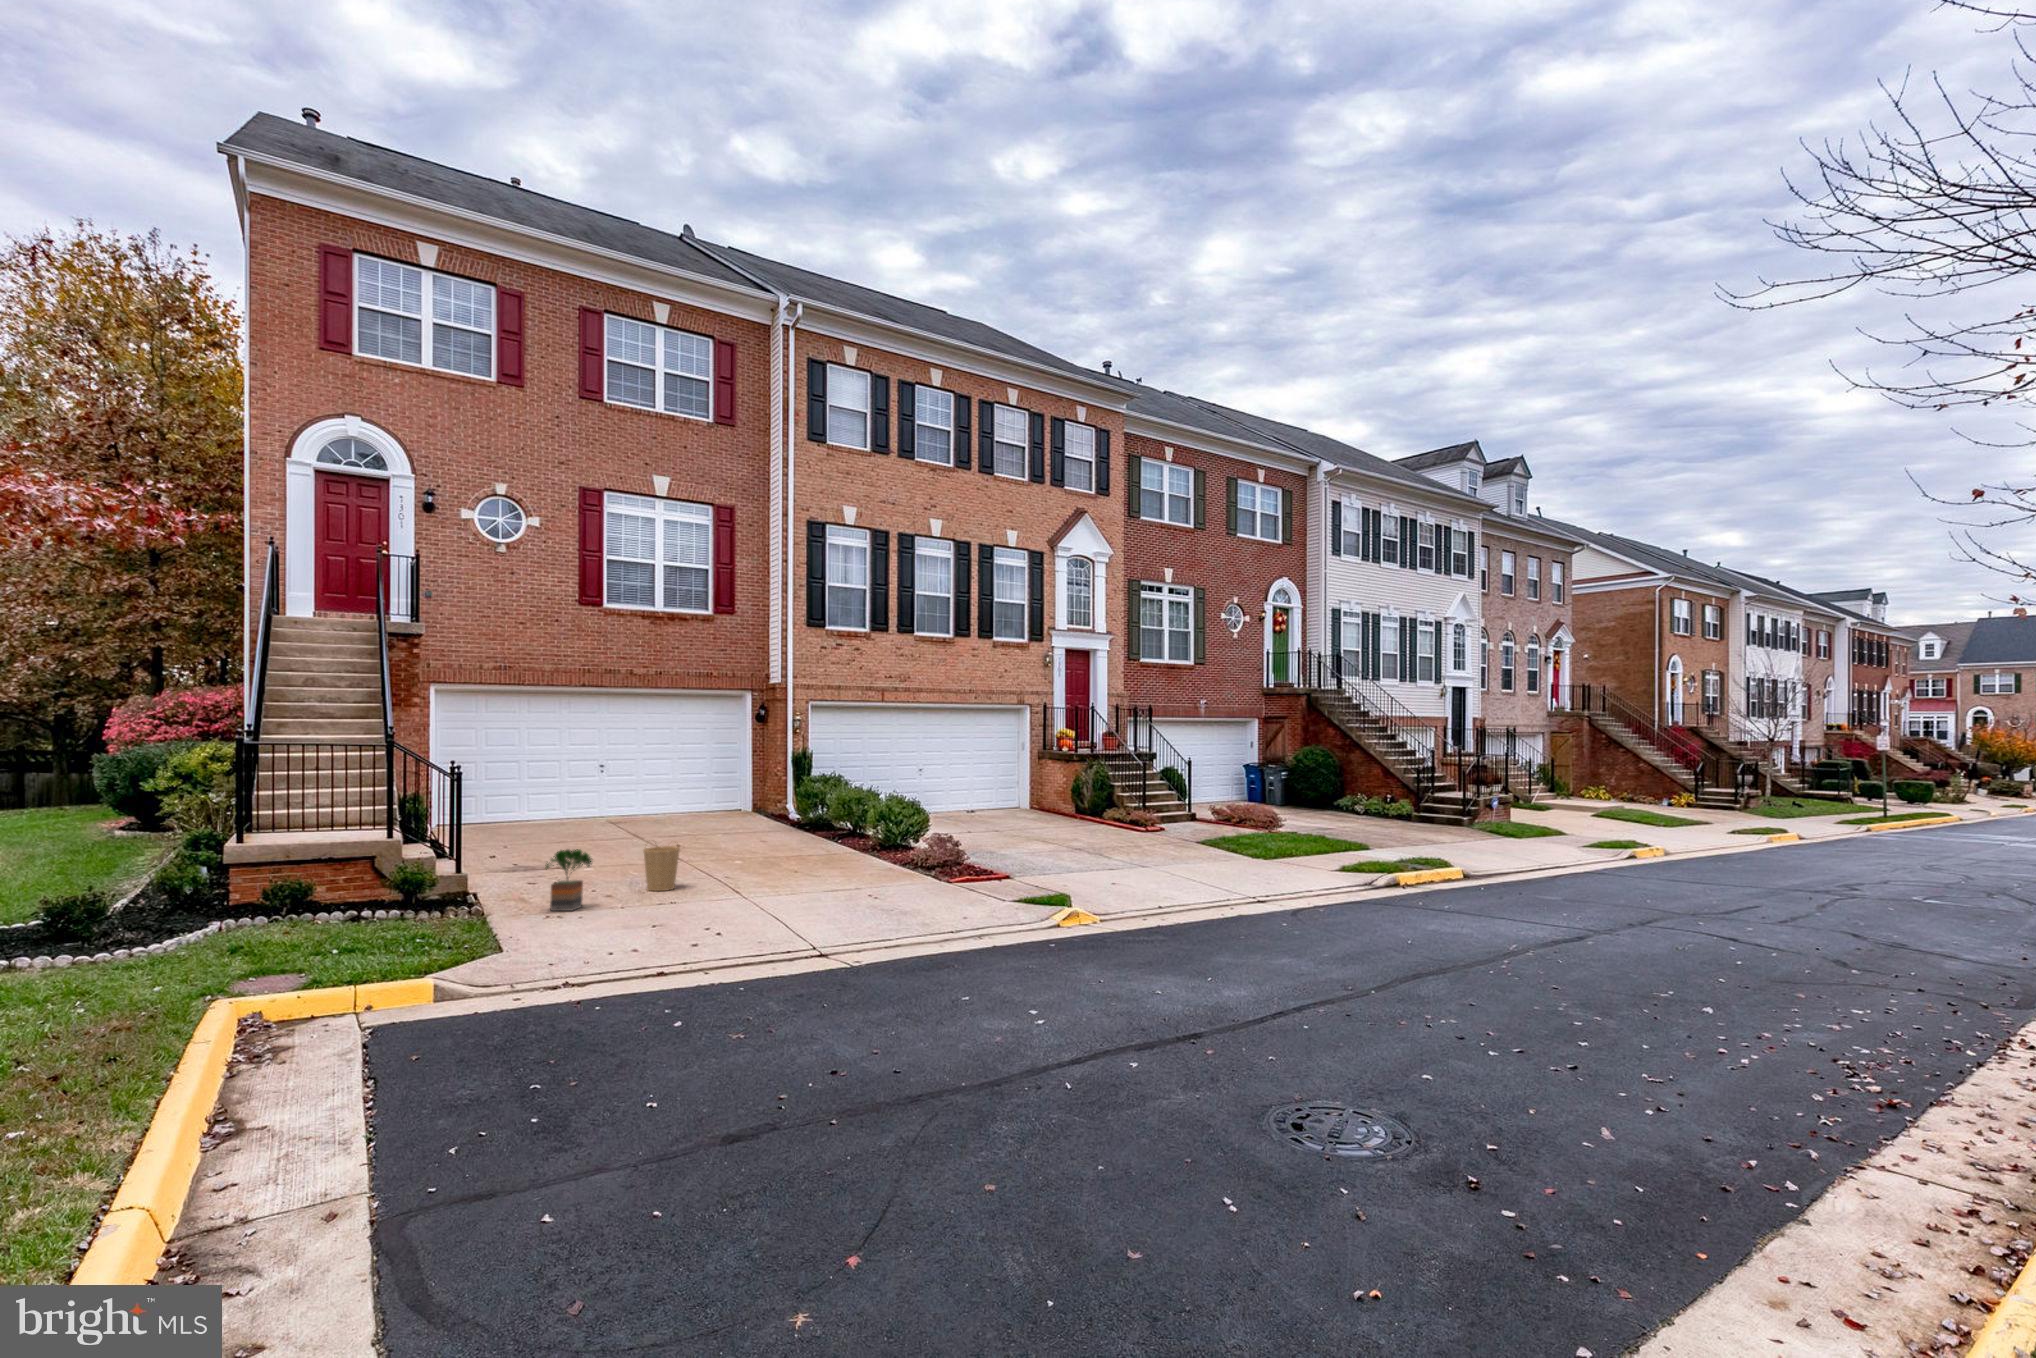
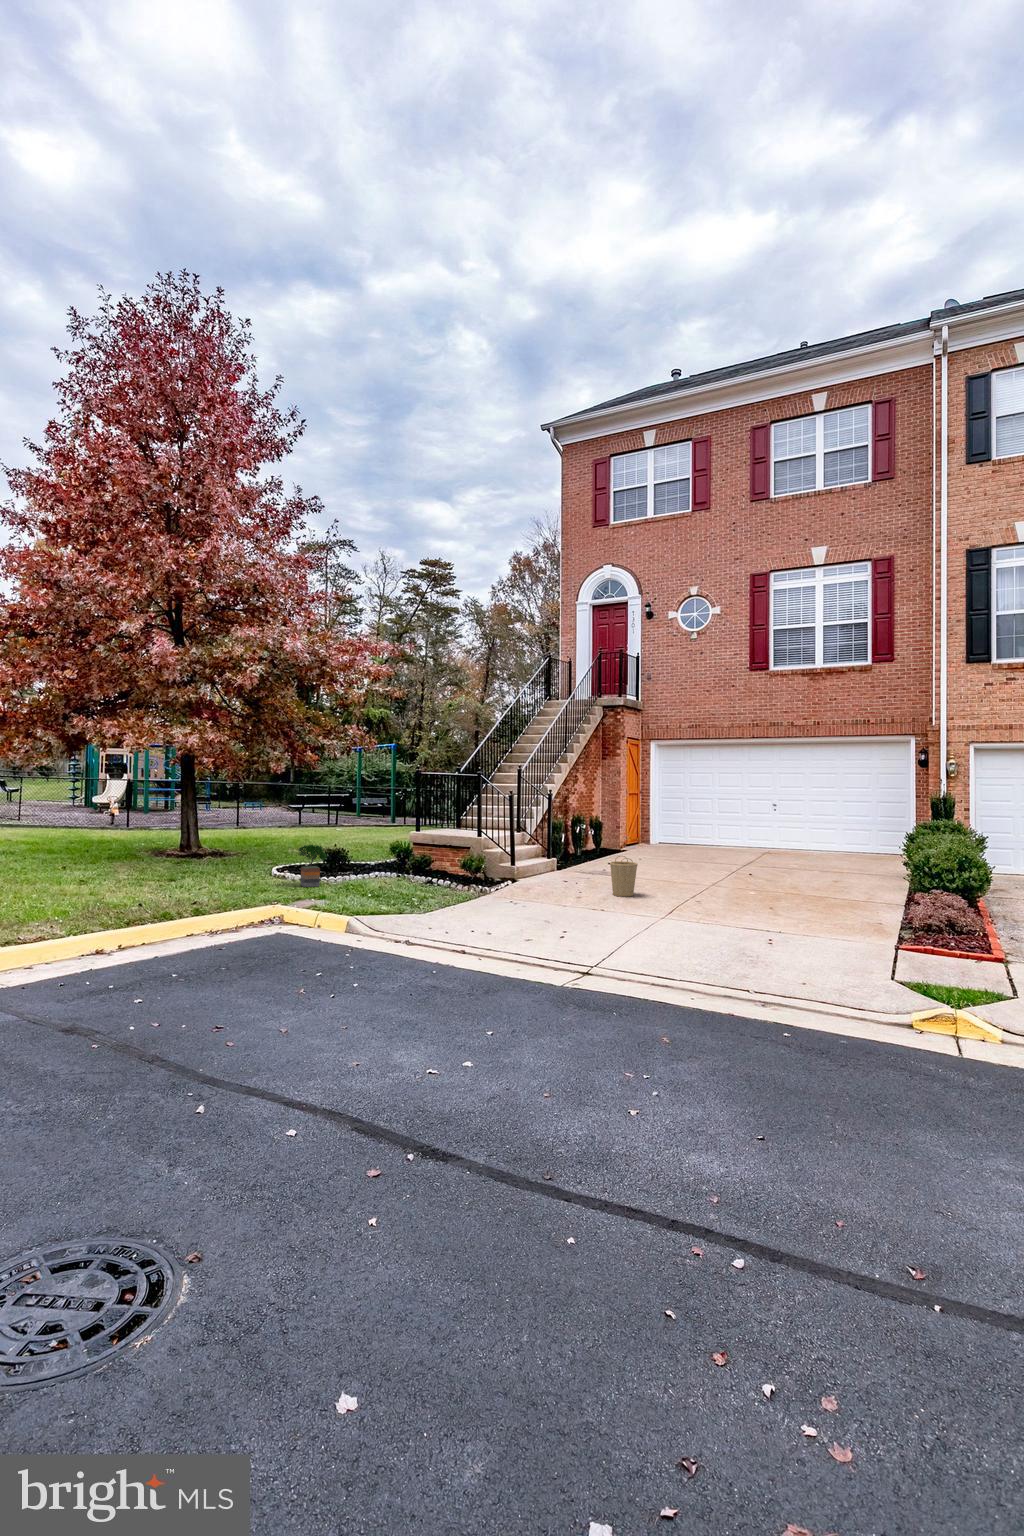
potted tree: present [545,849,592,911] -> present [298,845,327,887]

